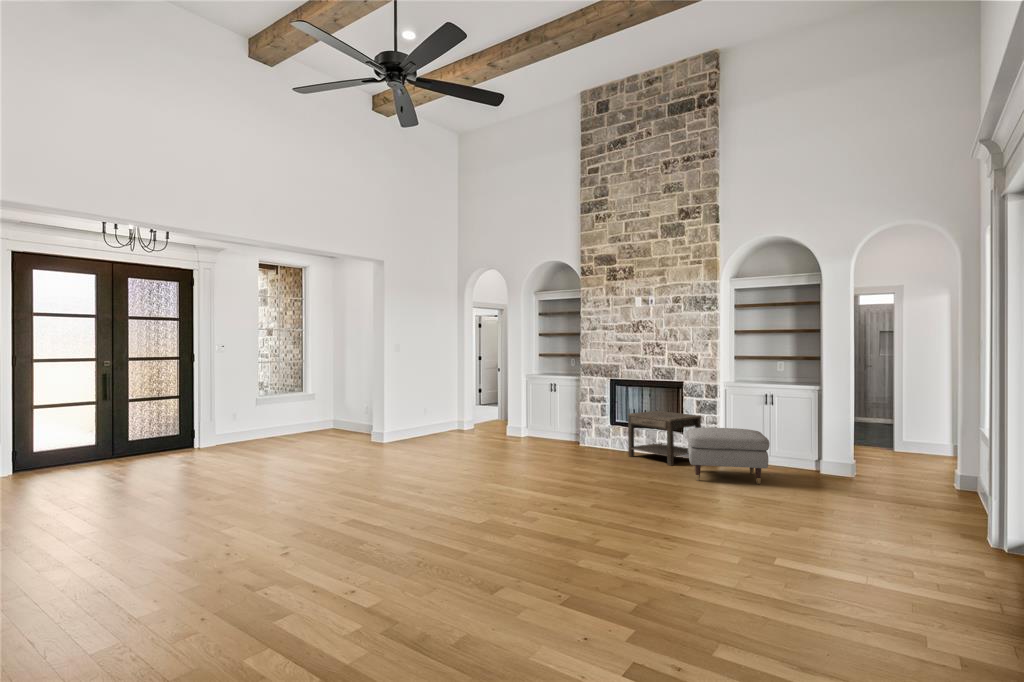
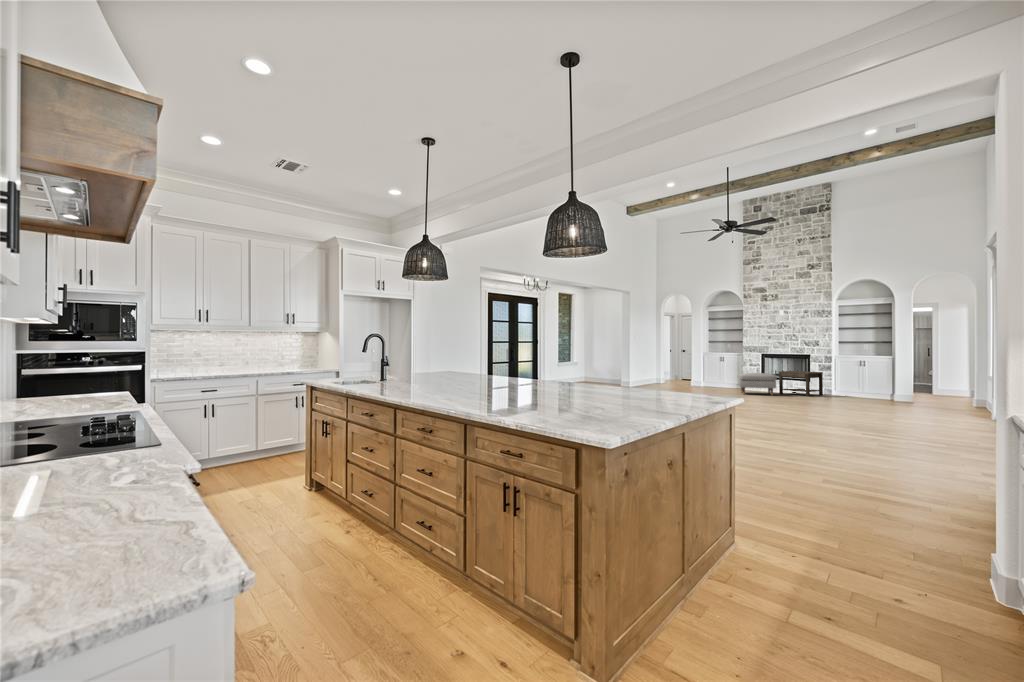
ottoman: present [686,428,770,484] -> present [738,373,777,395]

